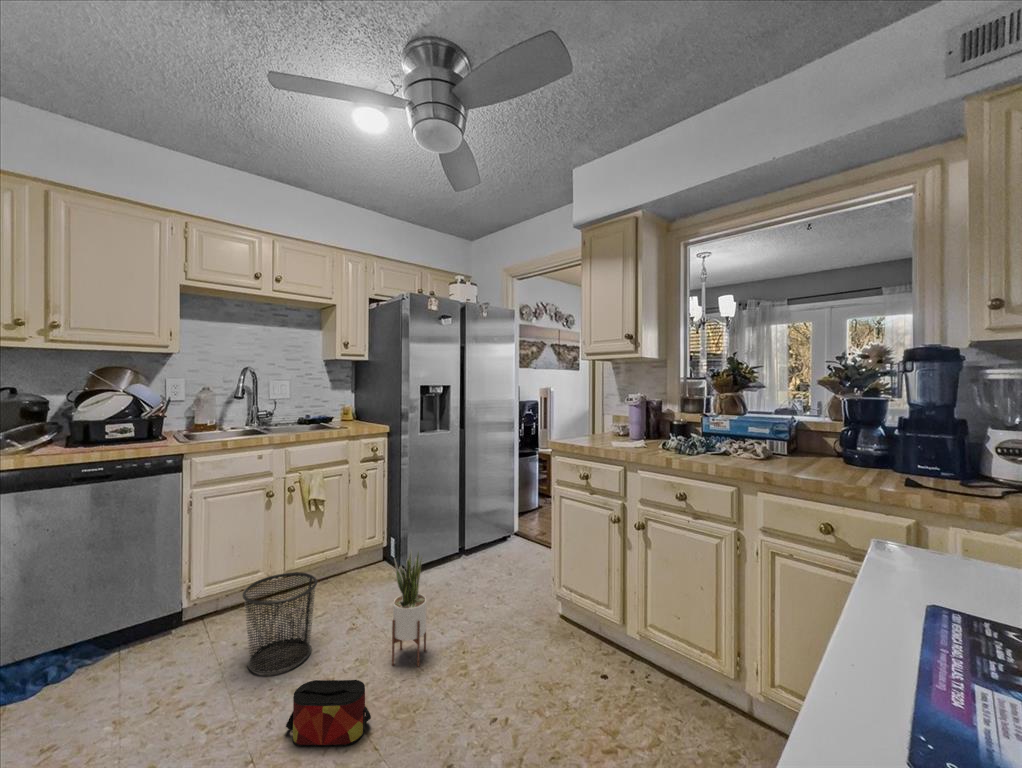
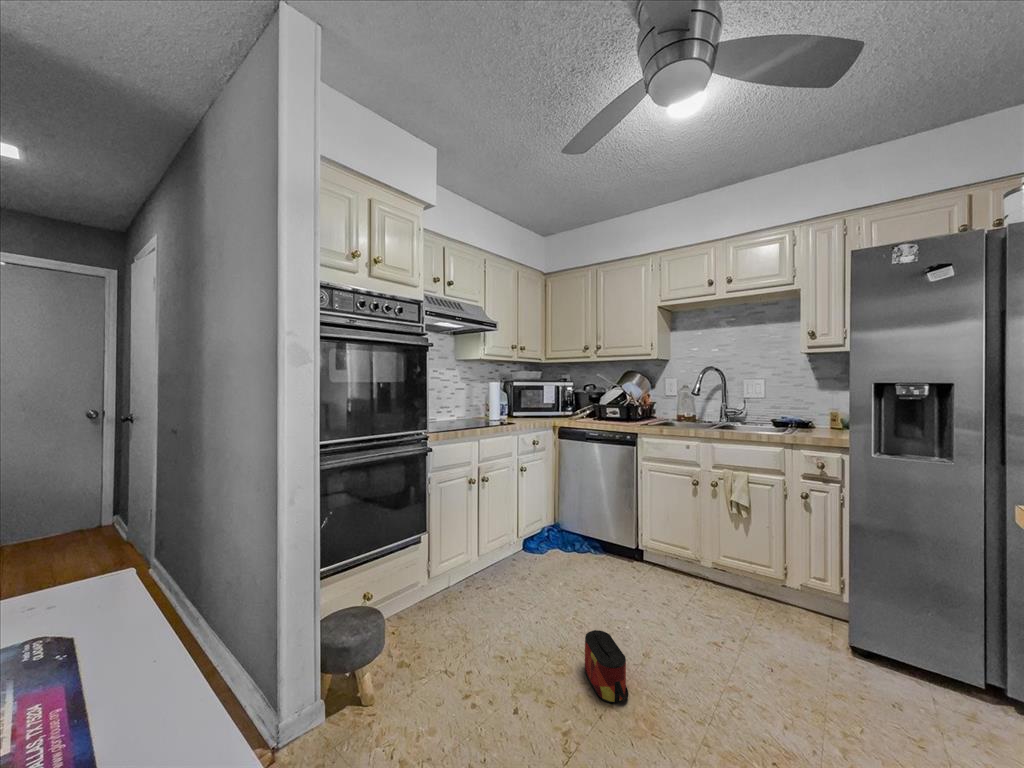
potted plant: present [392,550,426,666] -> none [692,574,751,712]
waste bin: present [243,572,317,675] -> none [622,548,682,632]

